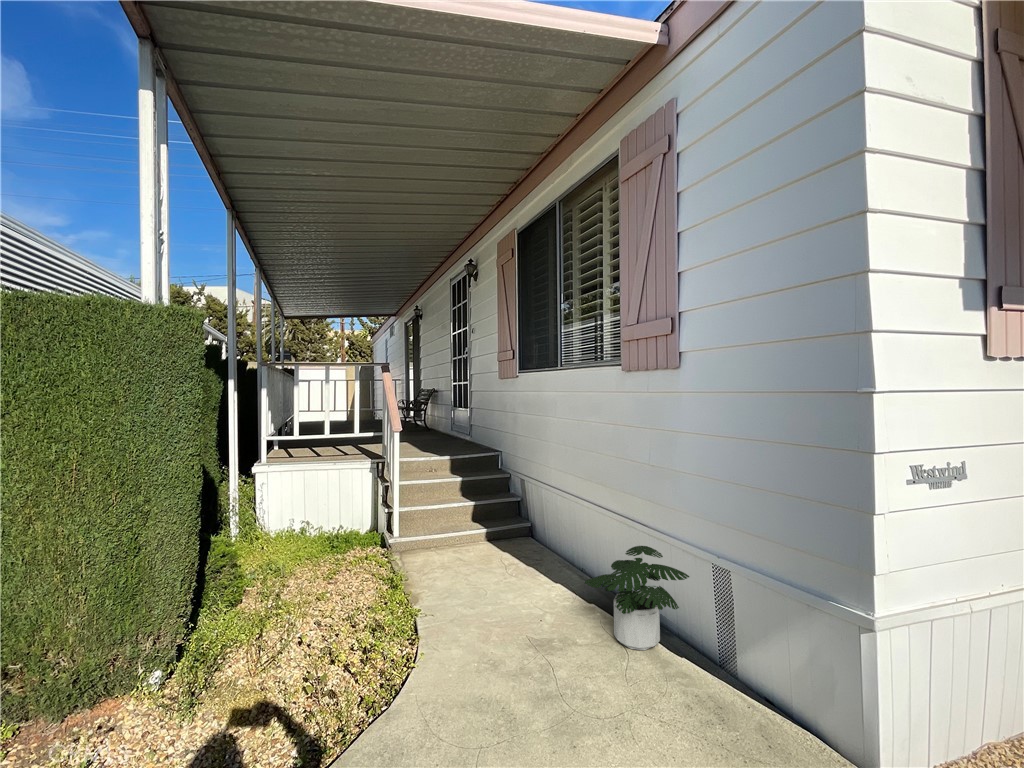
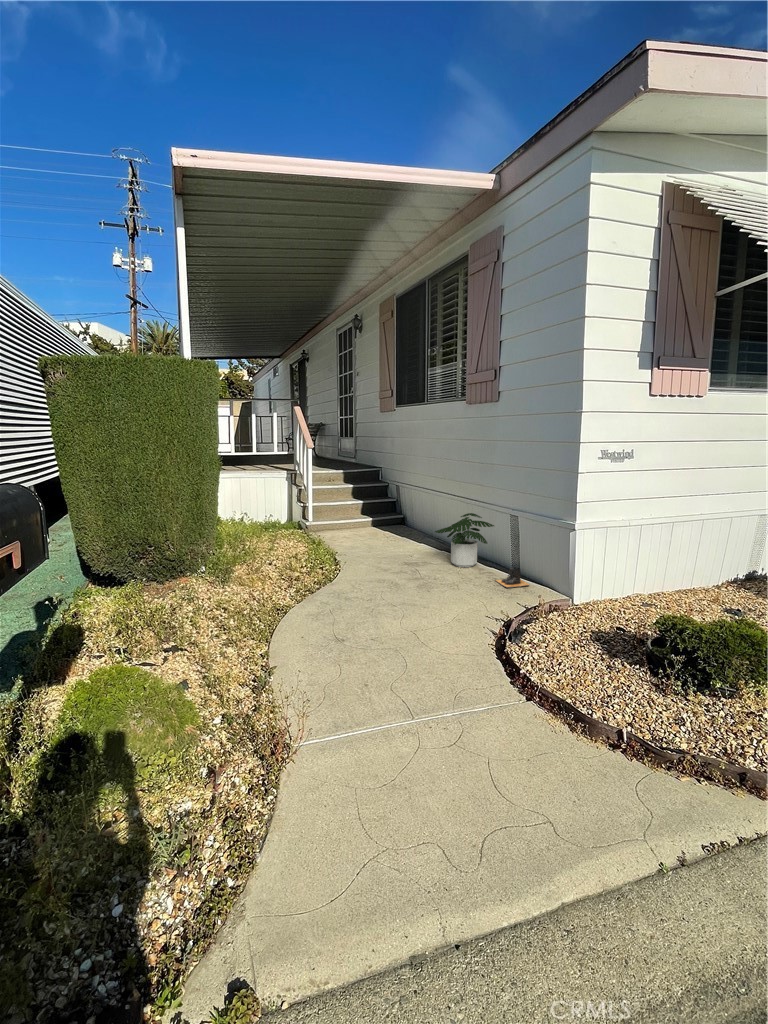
boots: none [705,671,779,727] -> present [495,567,529,588]

